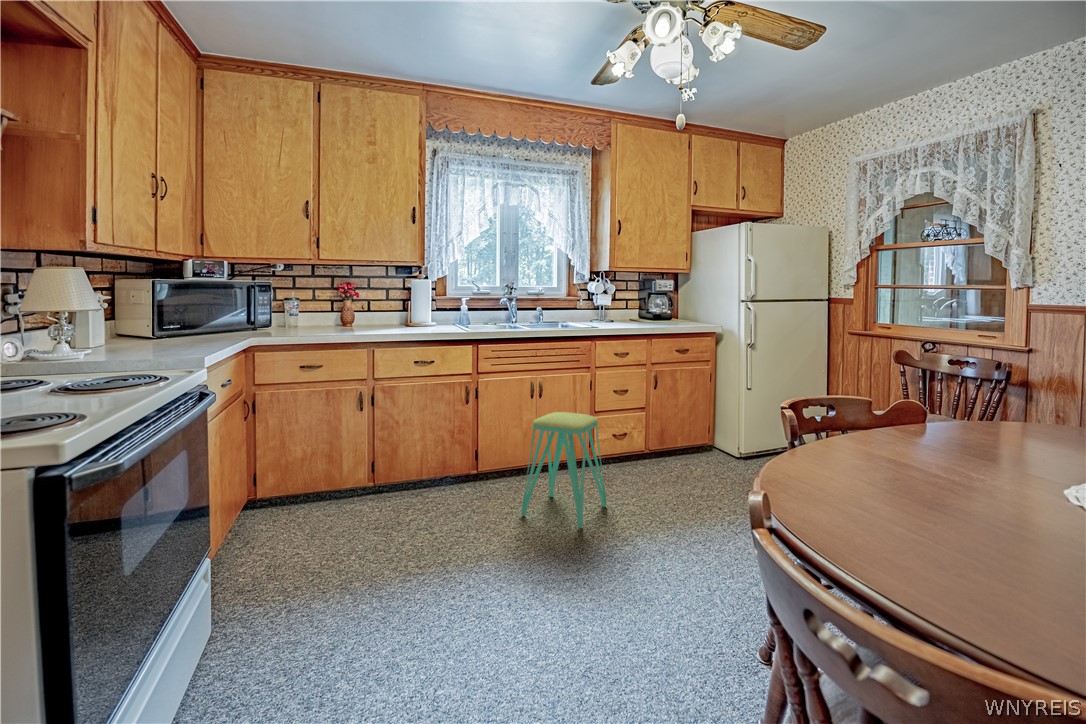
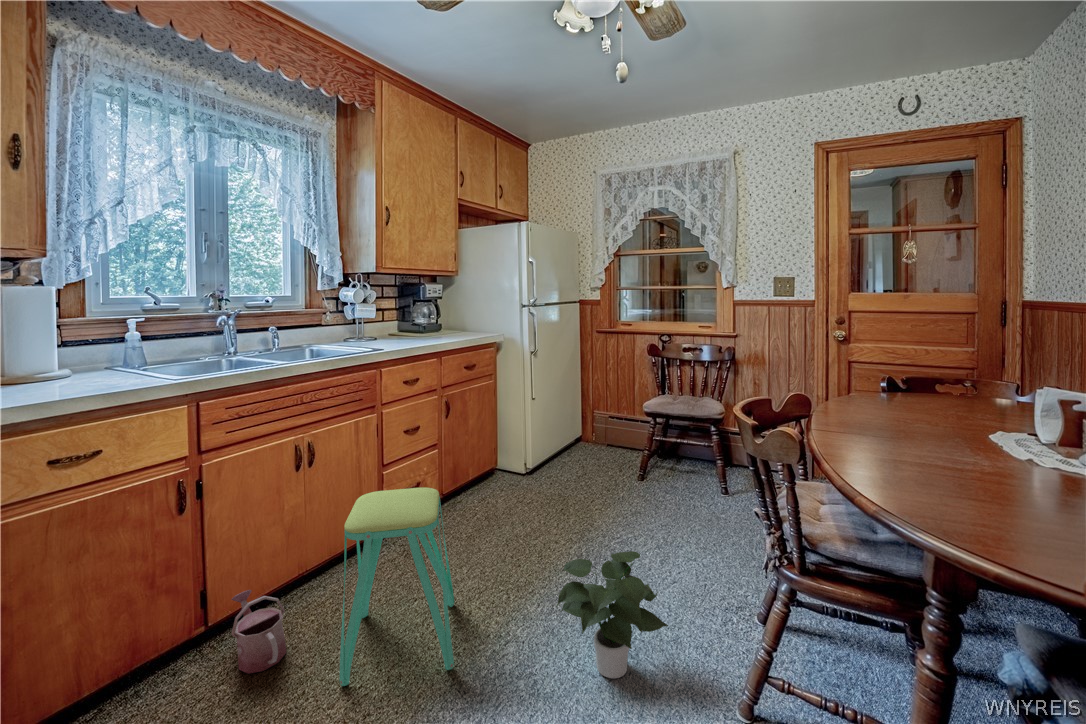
watering can: none [479,459,507,500] -> present [232,590,286,674]
potted plant: none [645,478,727,565] -> present [557,551,668,678]

